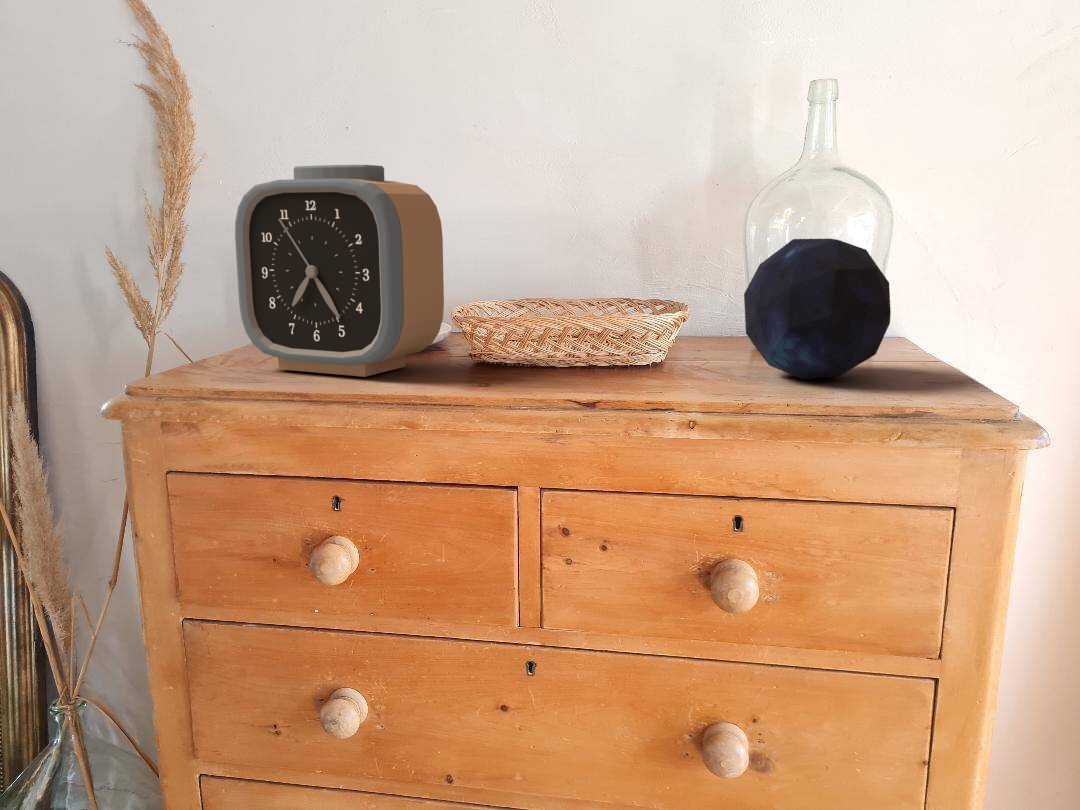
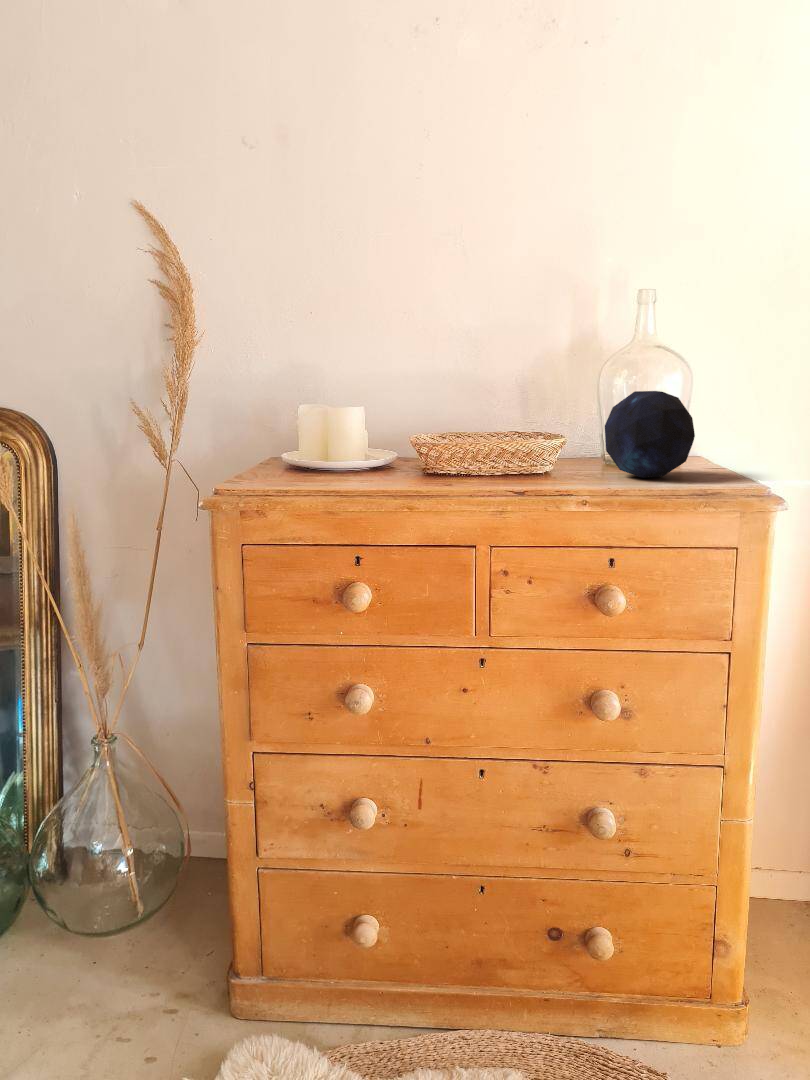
alarm clock: present [235,165,444,377] -> none [276,346,412,482]

